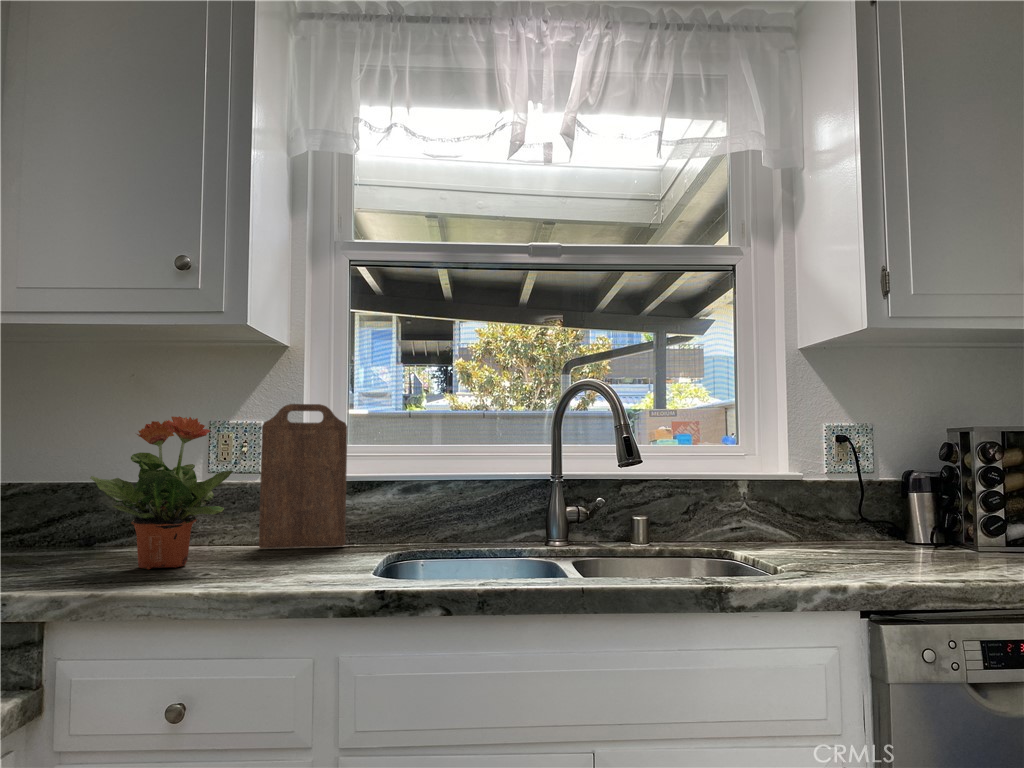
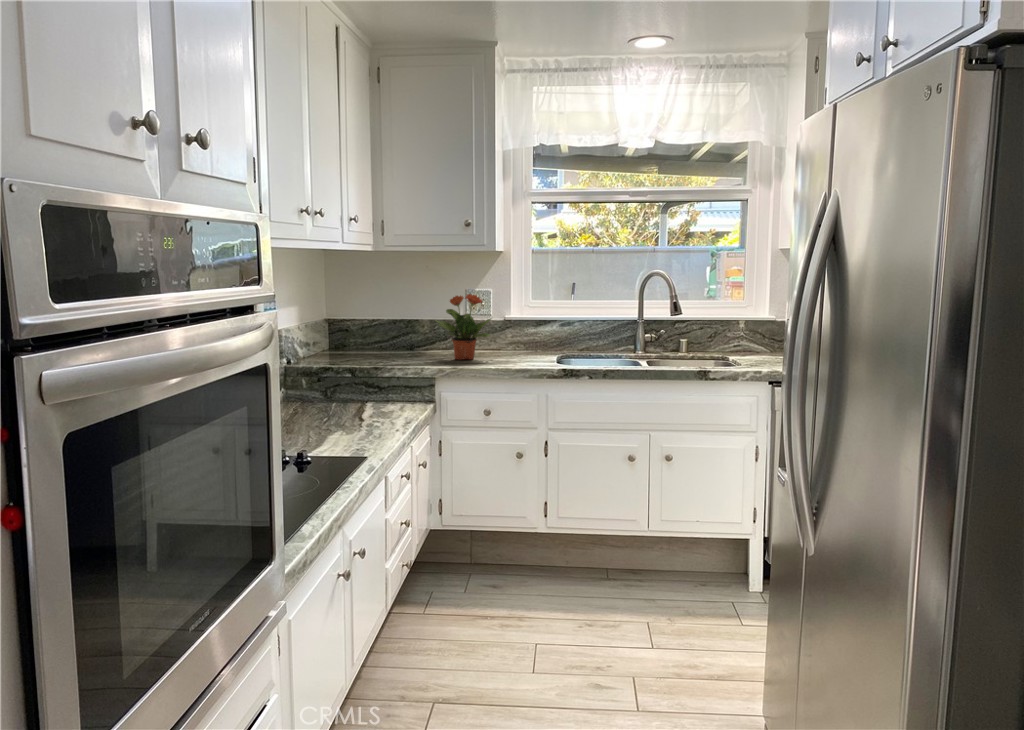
cutting board: present [259,404,347,549] -> none [494,283,535,353]

